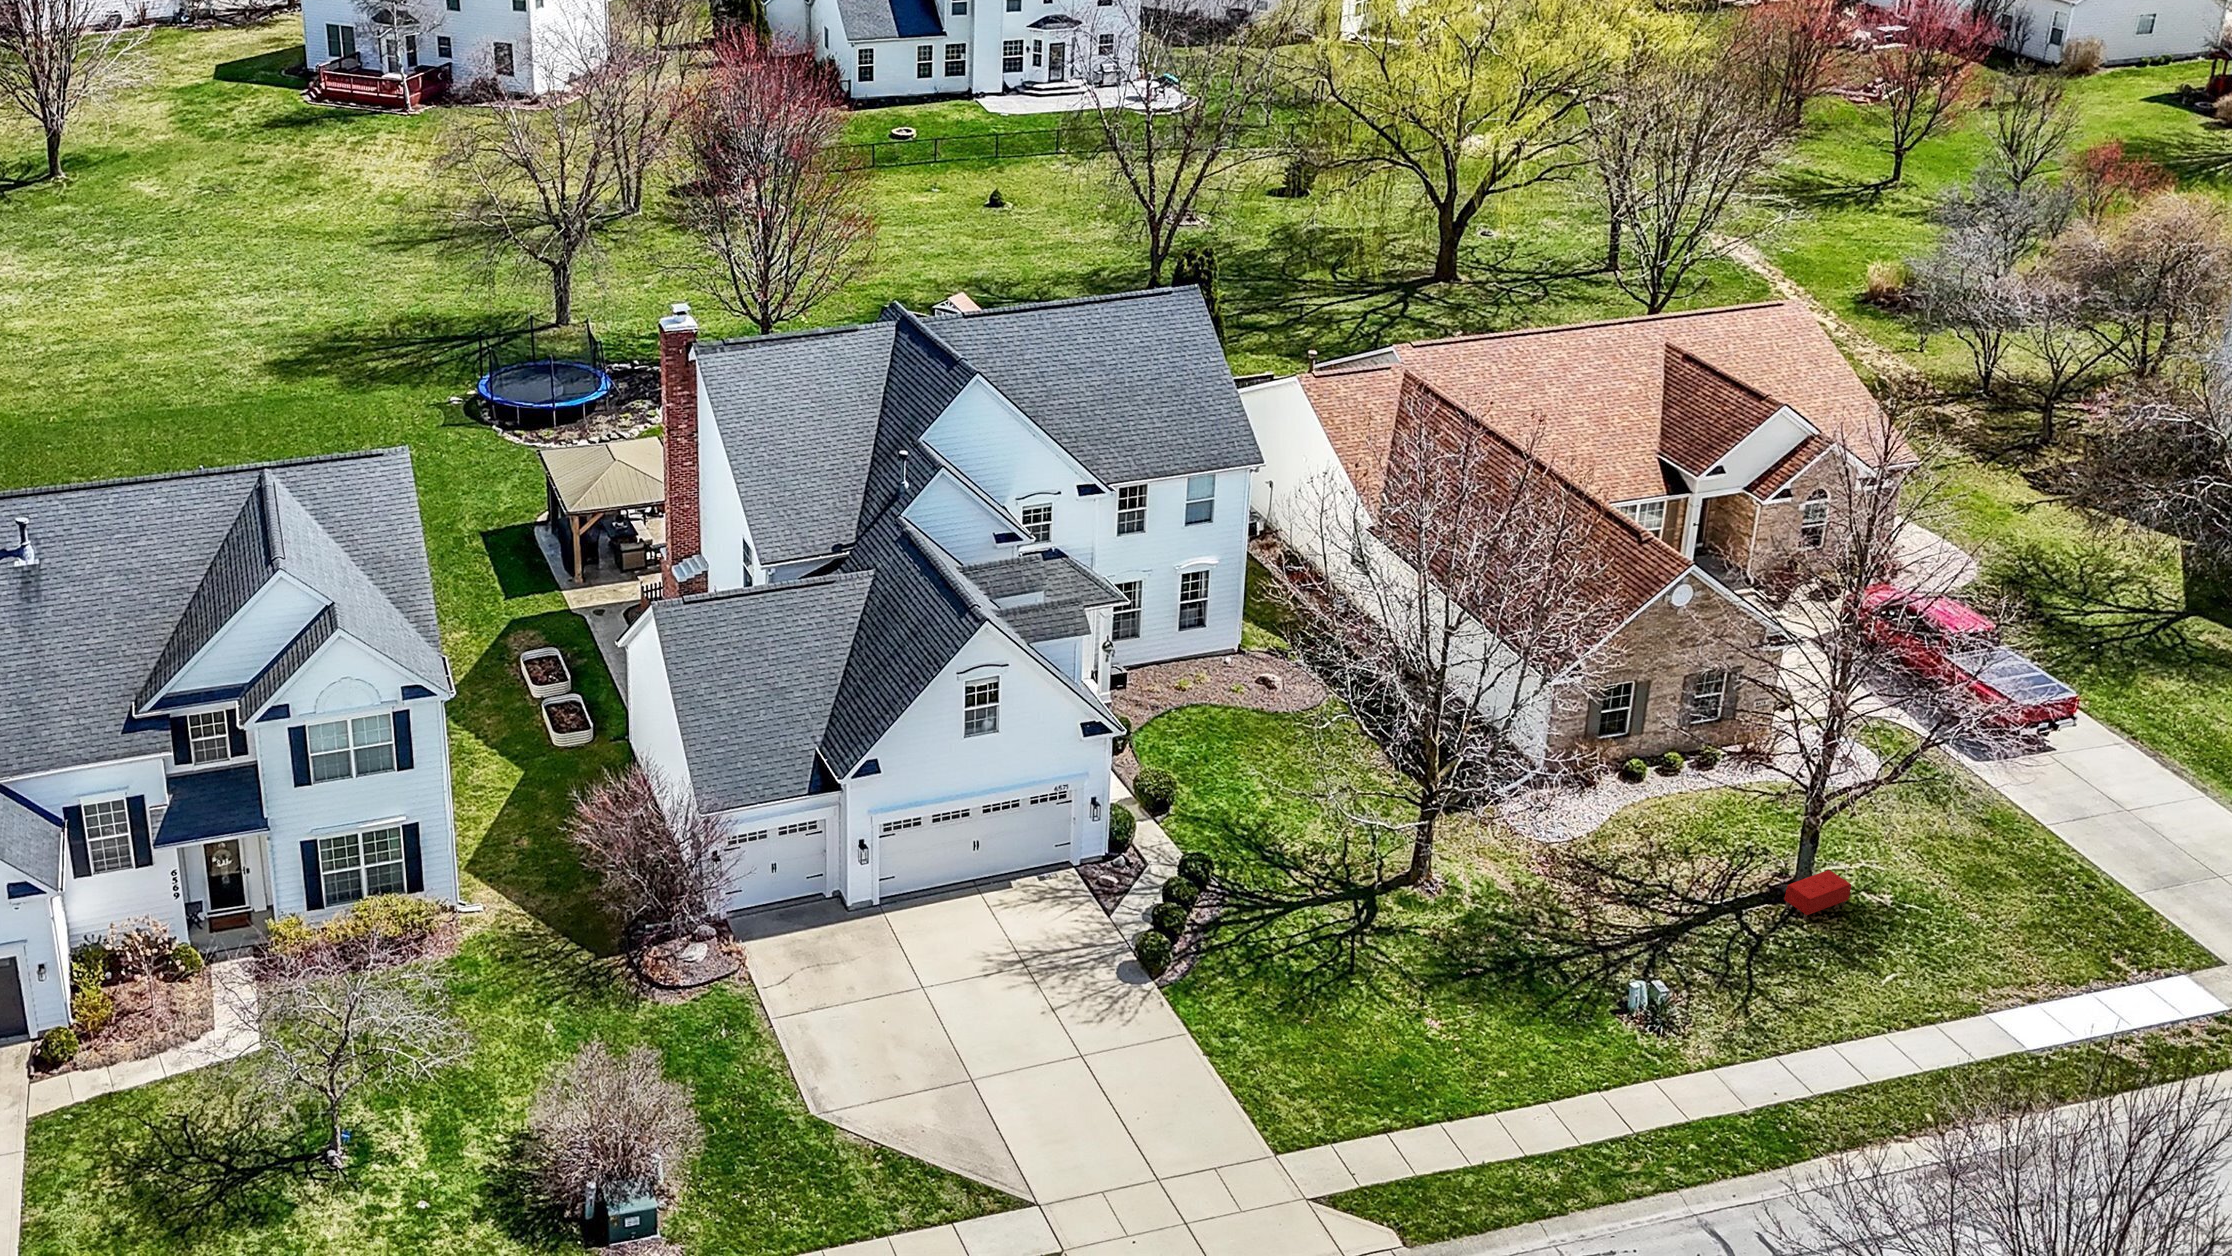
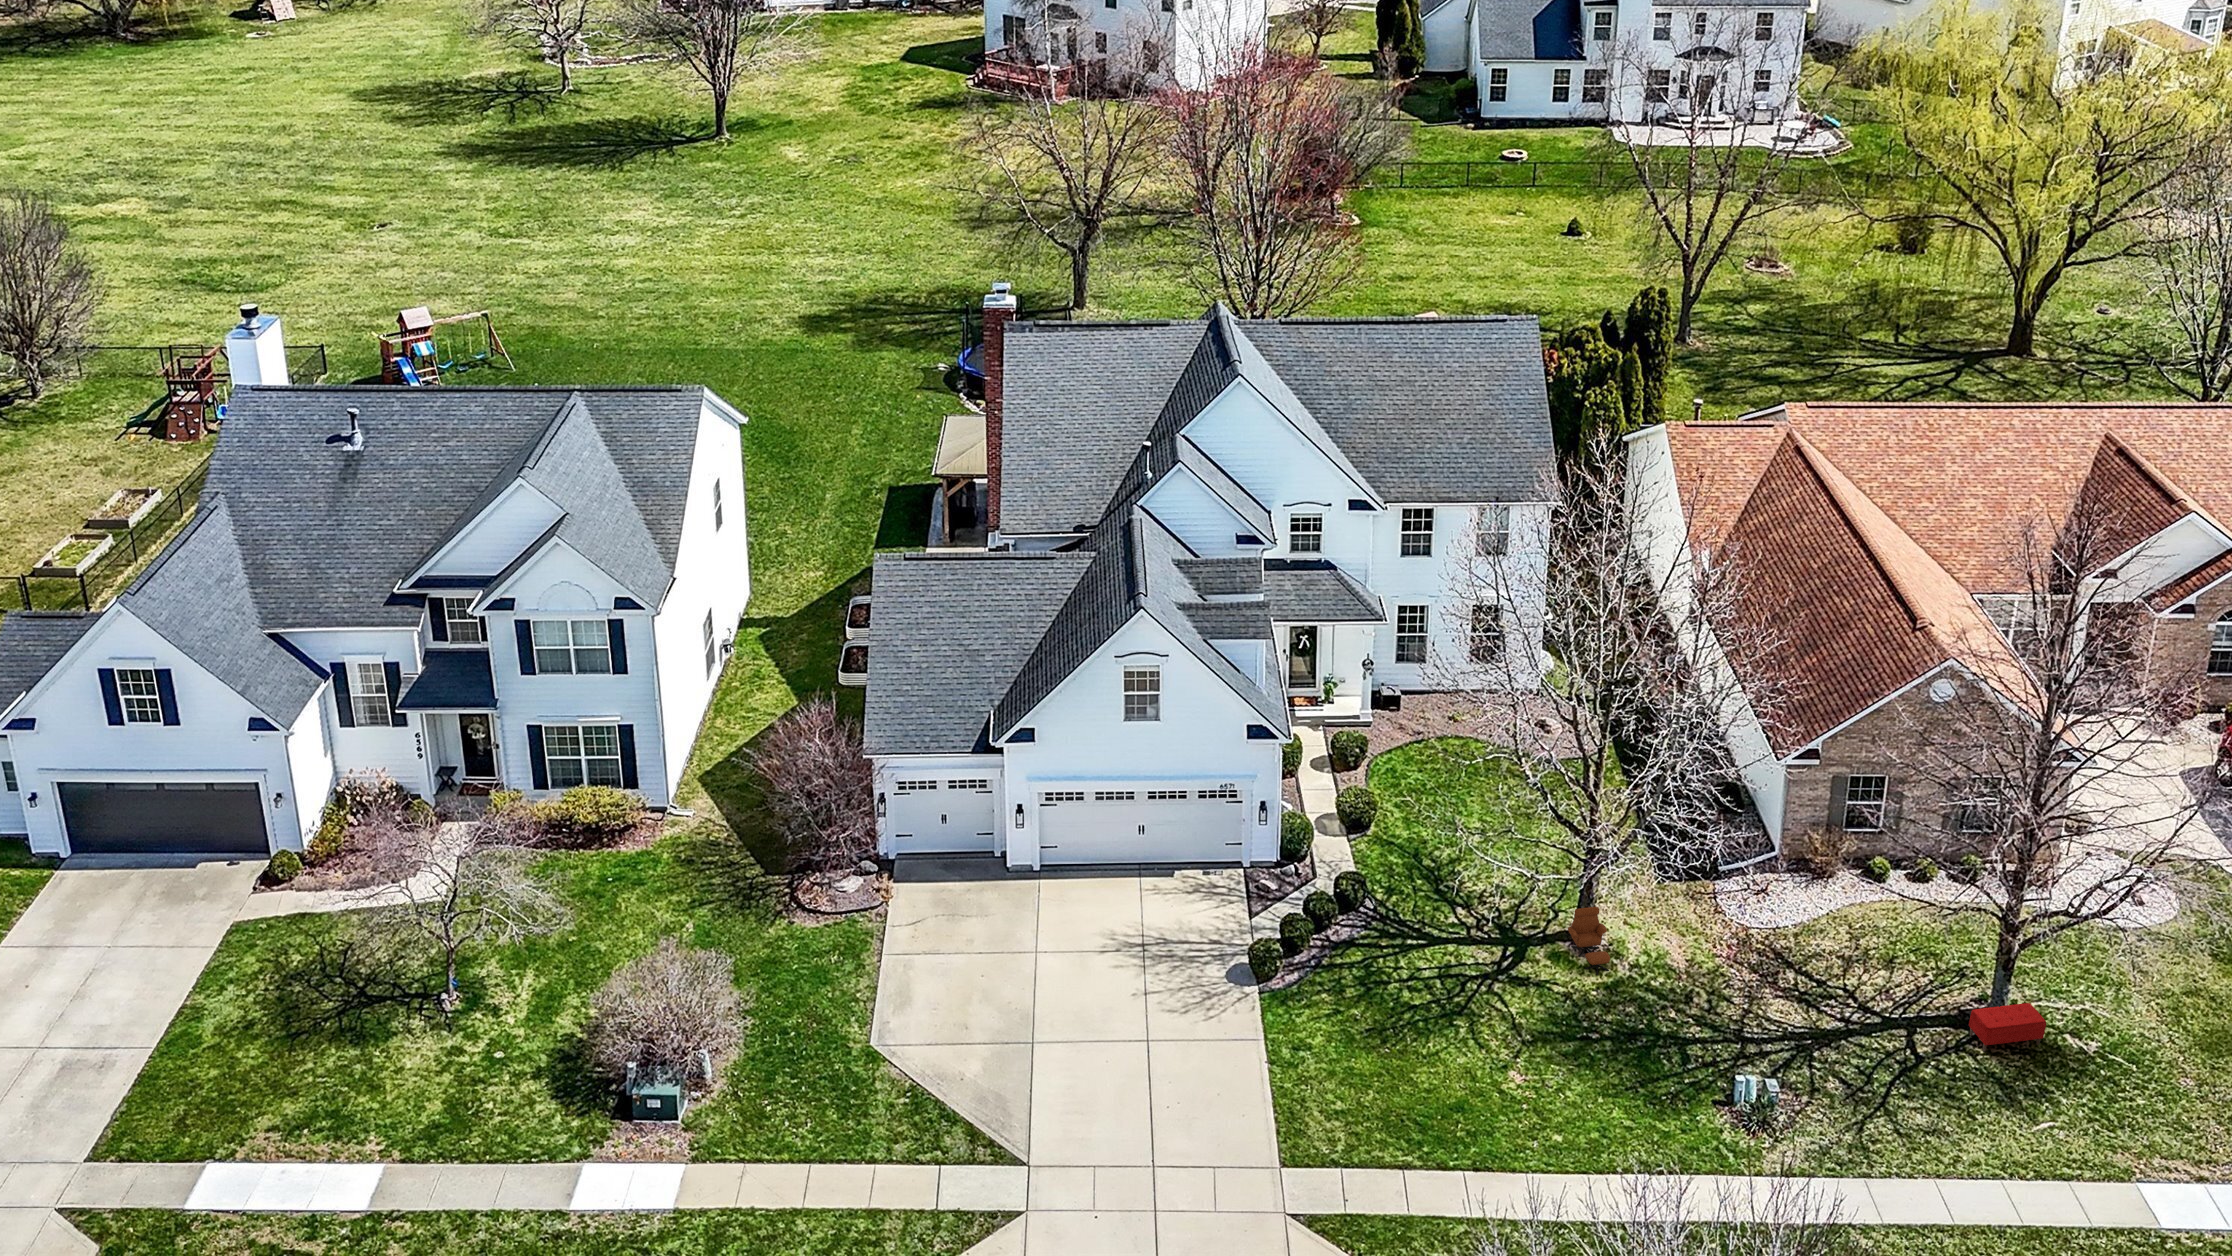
lounge chair: none [1411,848,1459,913] -> present [1568,907,1610,975]

